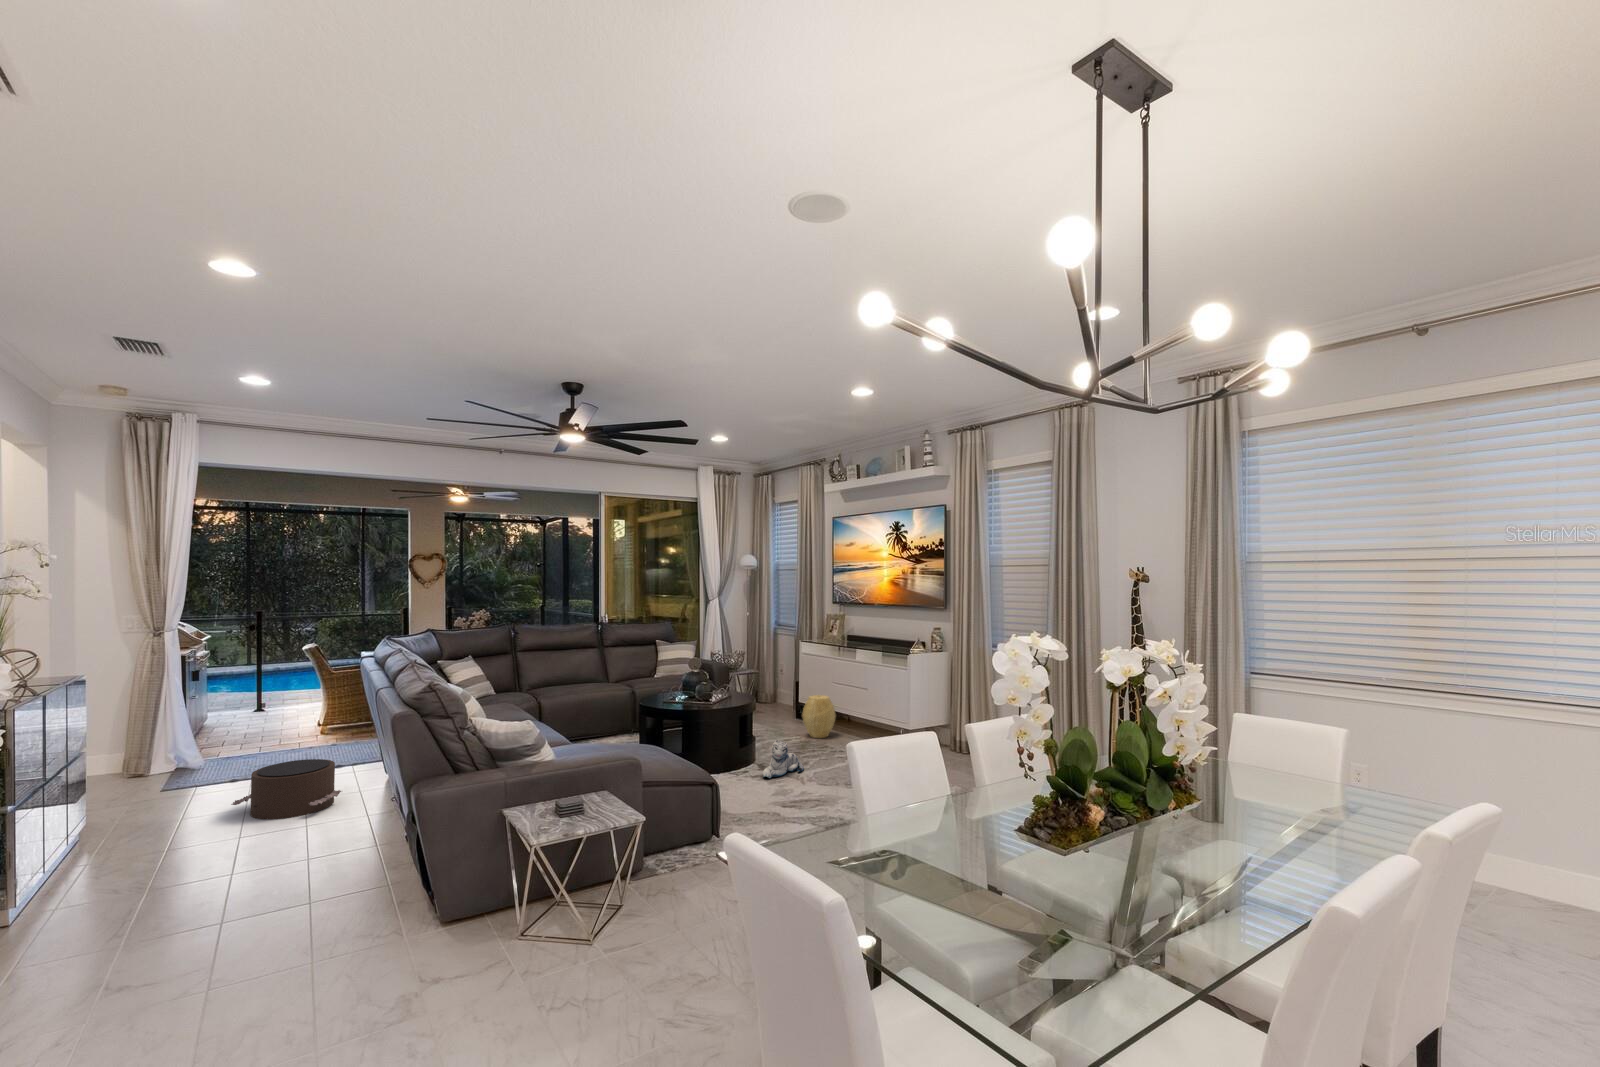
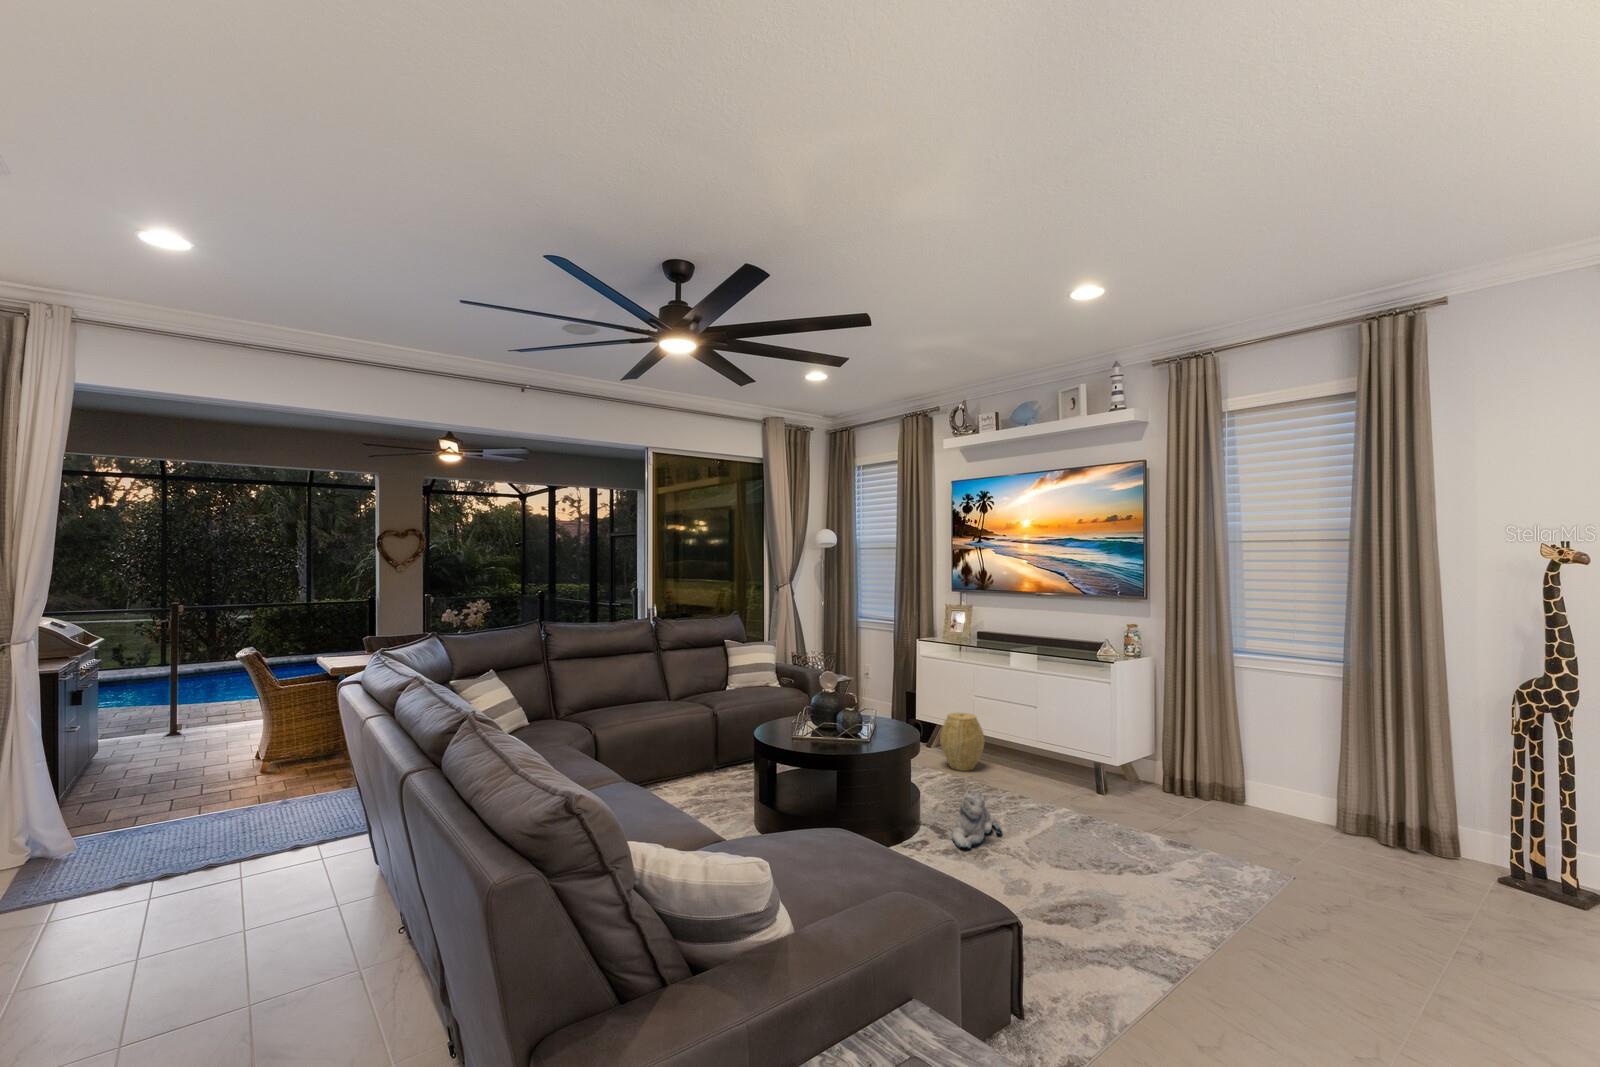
pouf: present [231,759,341,819] -> none [138,851,333,973]

